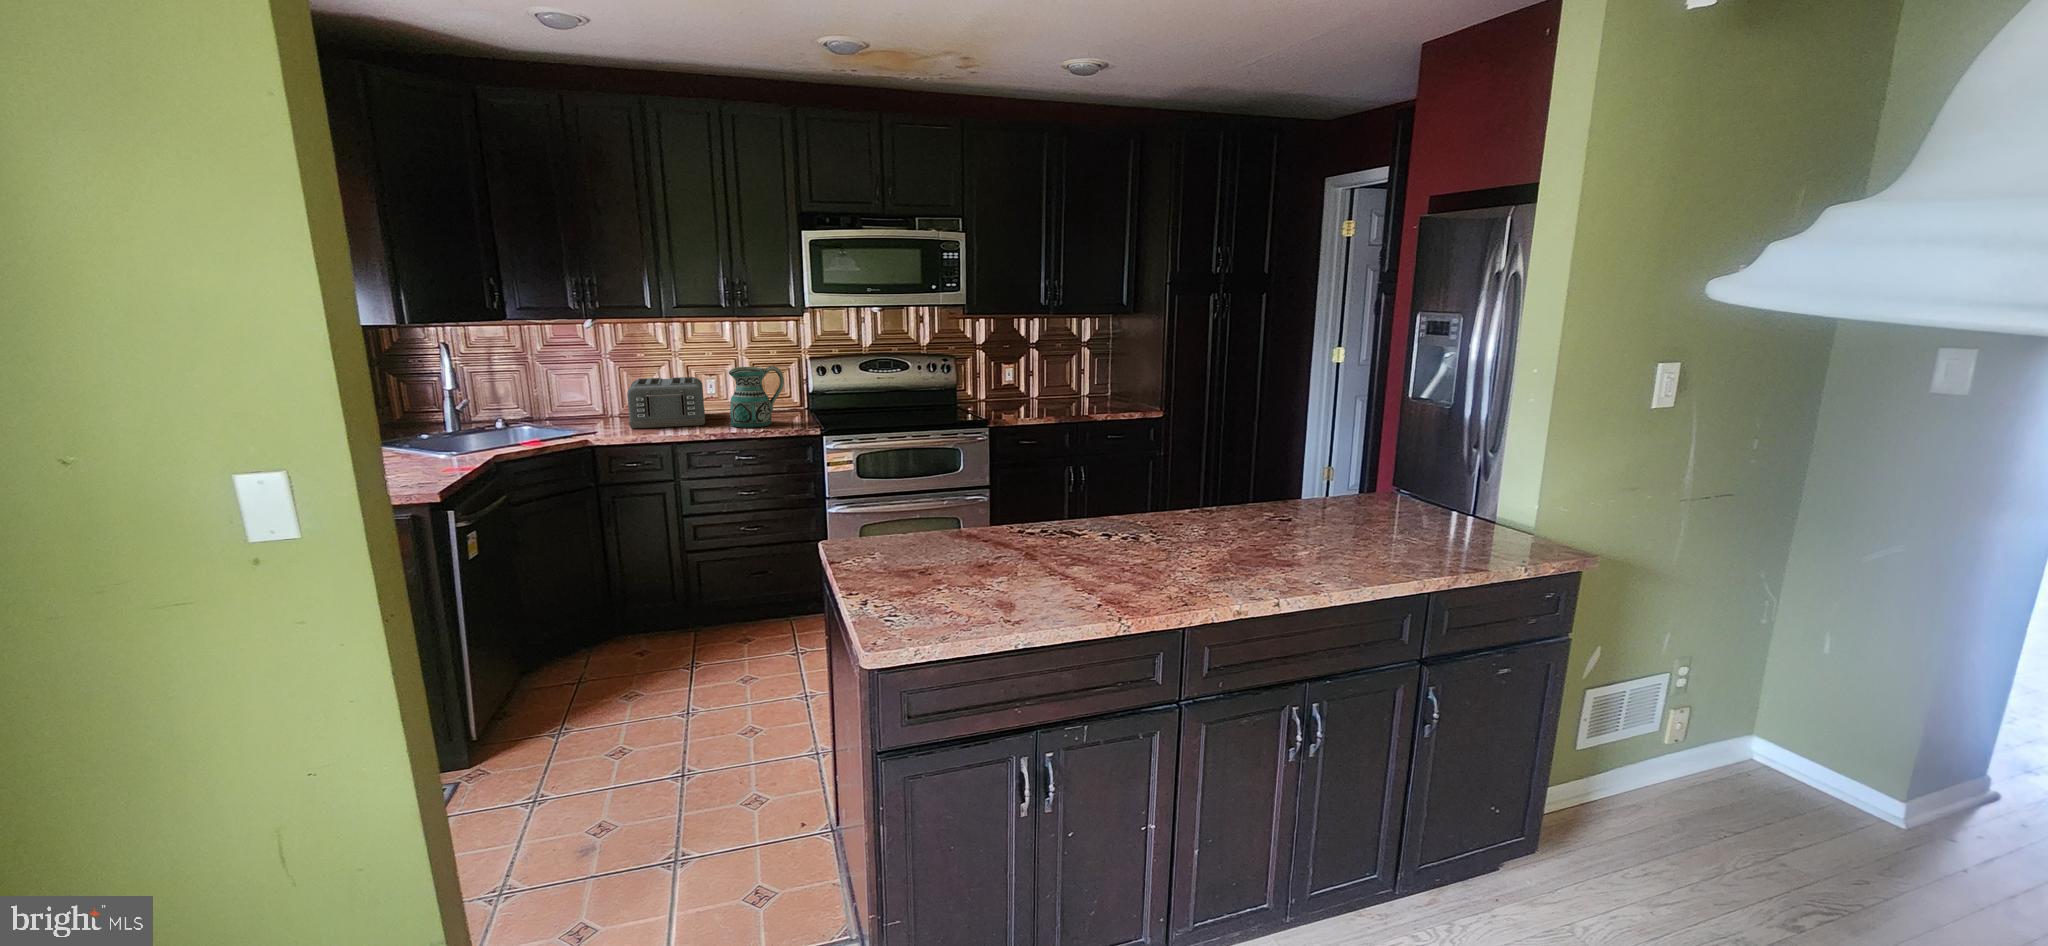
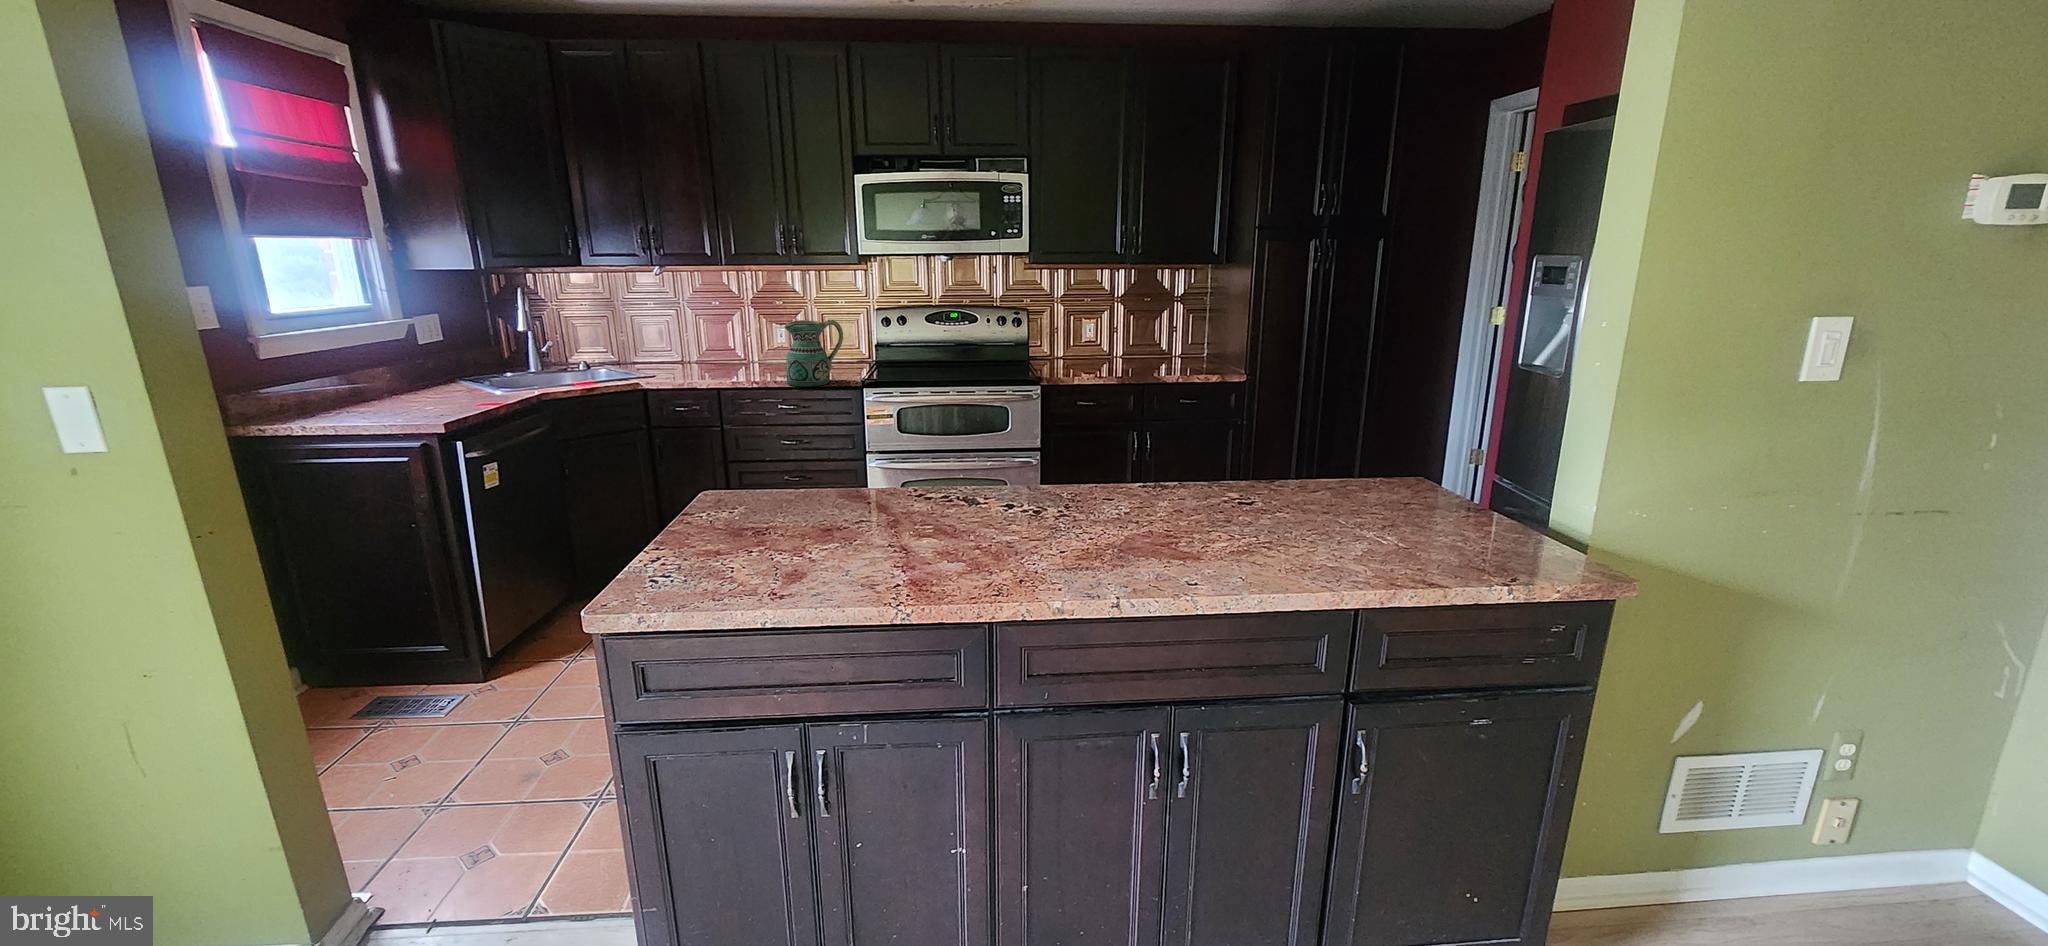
toaster: present [627,377,705,428] -> none [679,330,762,385]

